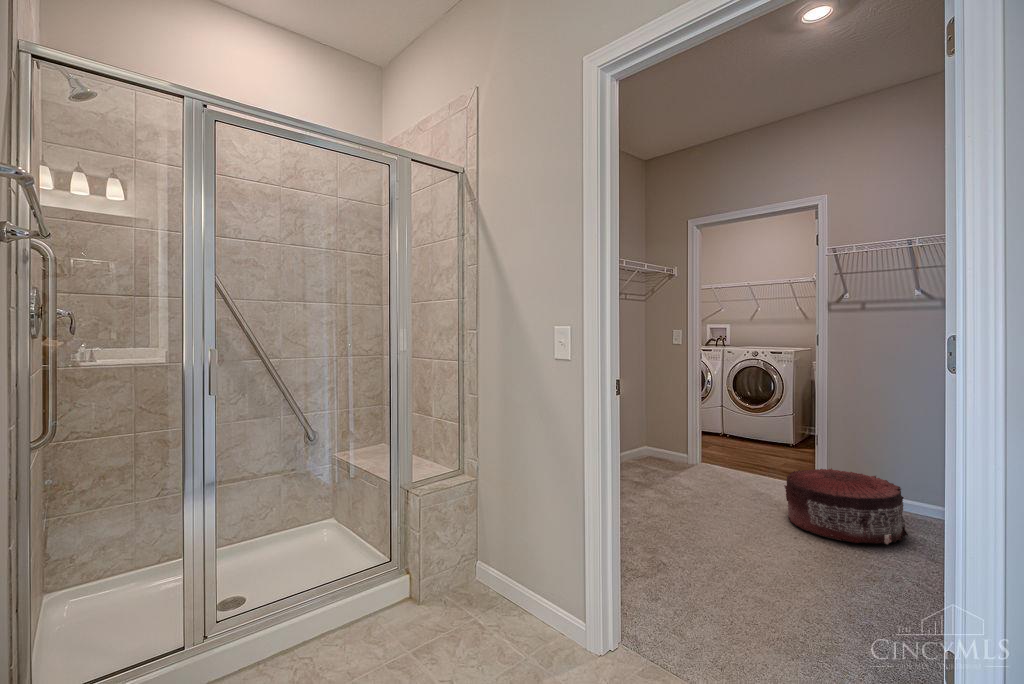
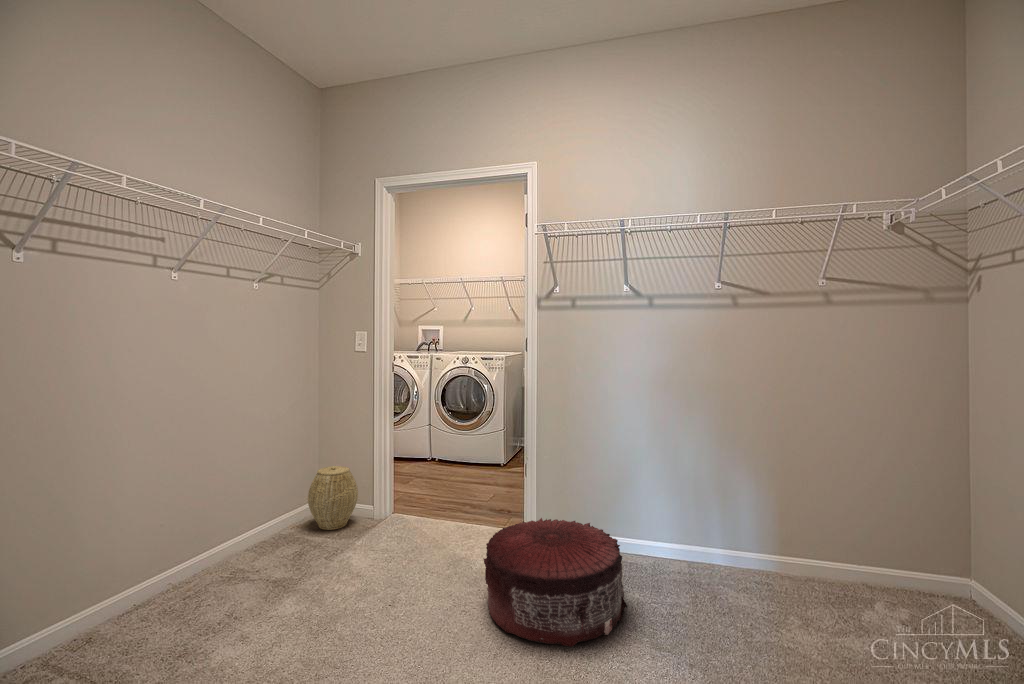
woven basket: none [644,424,677,467] -> present [308,466,358,530]

